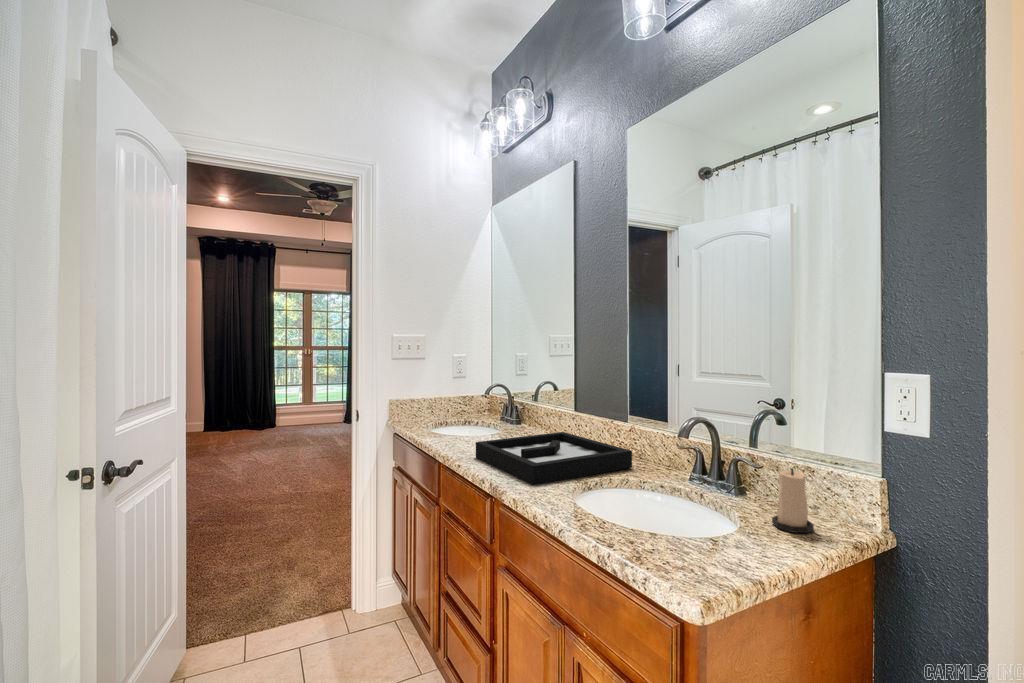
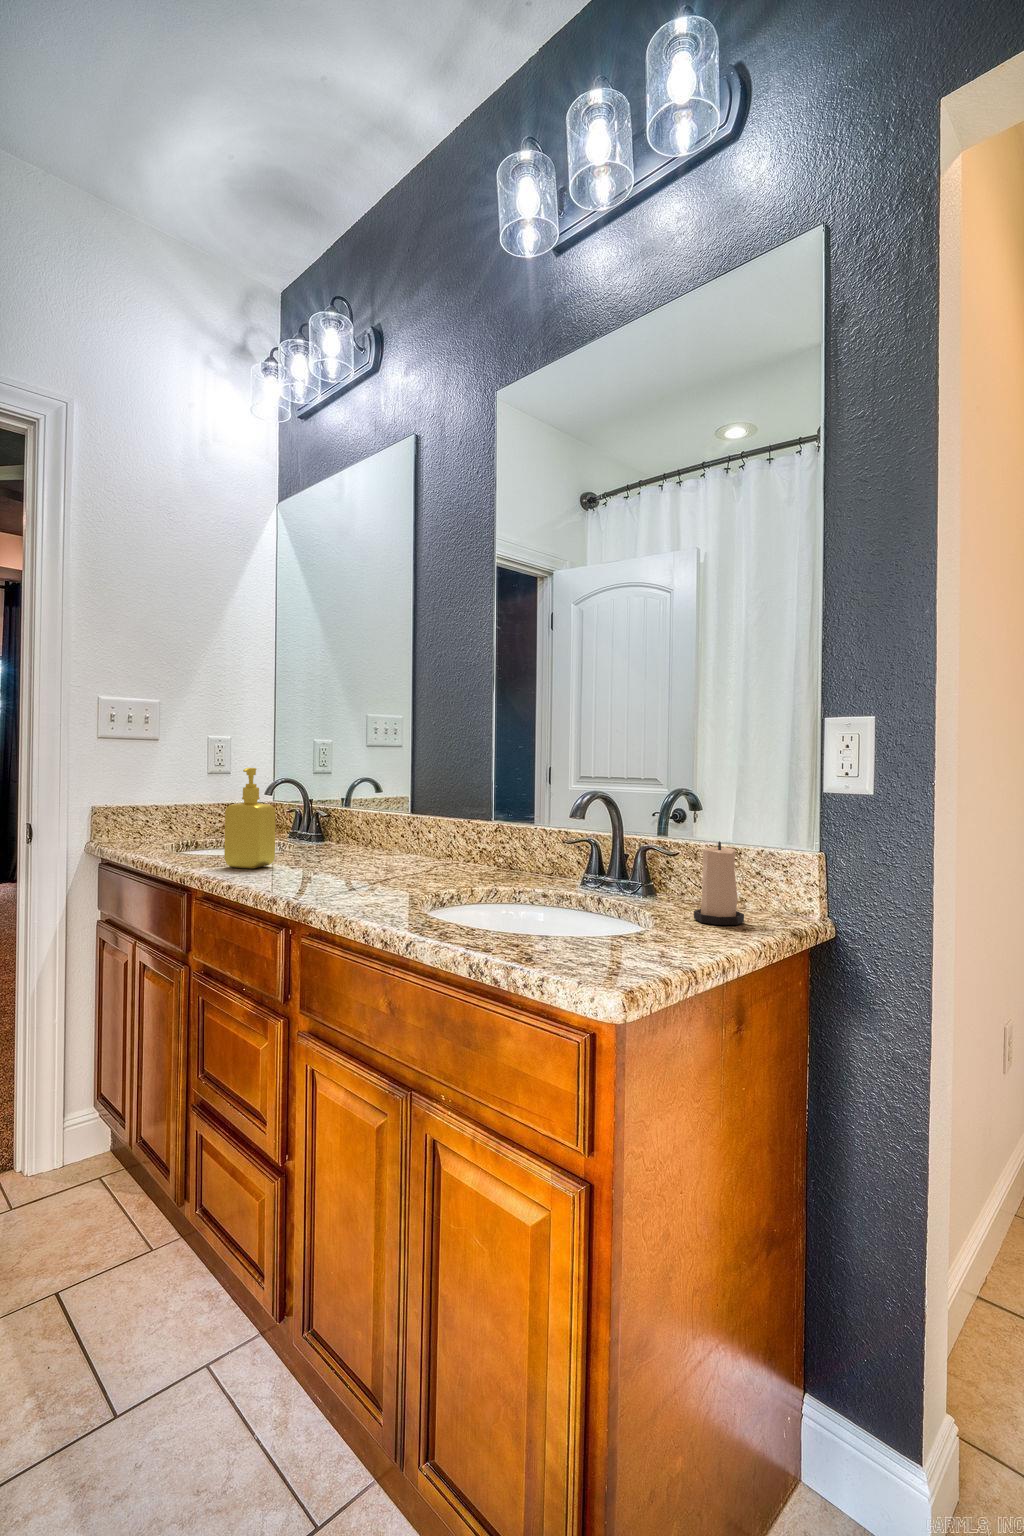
soap dispenser: none [459,386,488,449] -> present [224,768,276,869]
decorative tray: present [476,432,632,485] -> none [256,841,501,901]

